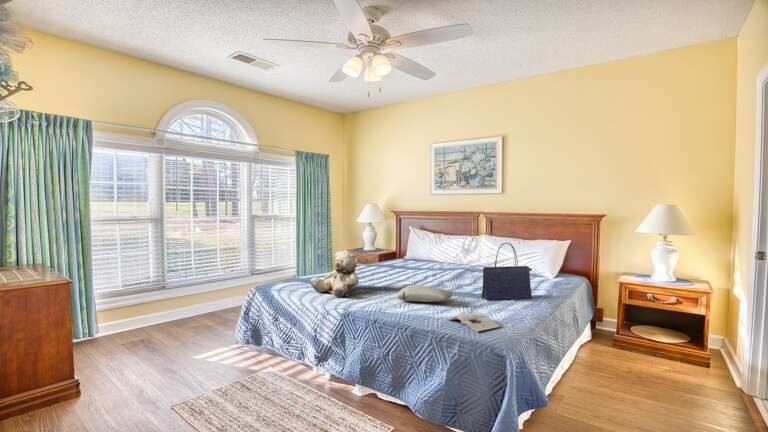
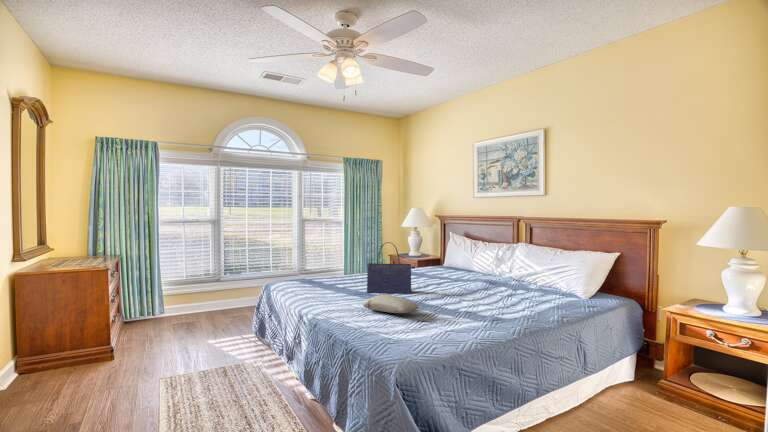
tote bag: present [481,243,532,300] -> present [367,242,415,293]
teddy bear: present [310,250,359,297] -> none [300,254,345,301]
magazine: present [448,313,501,332] -> none [386,329,431,350]

